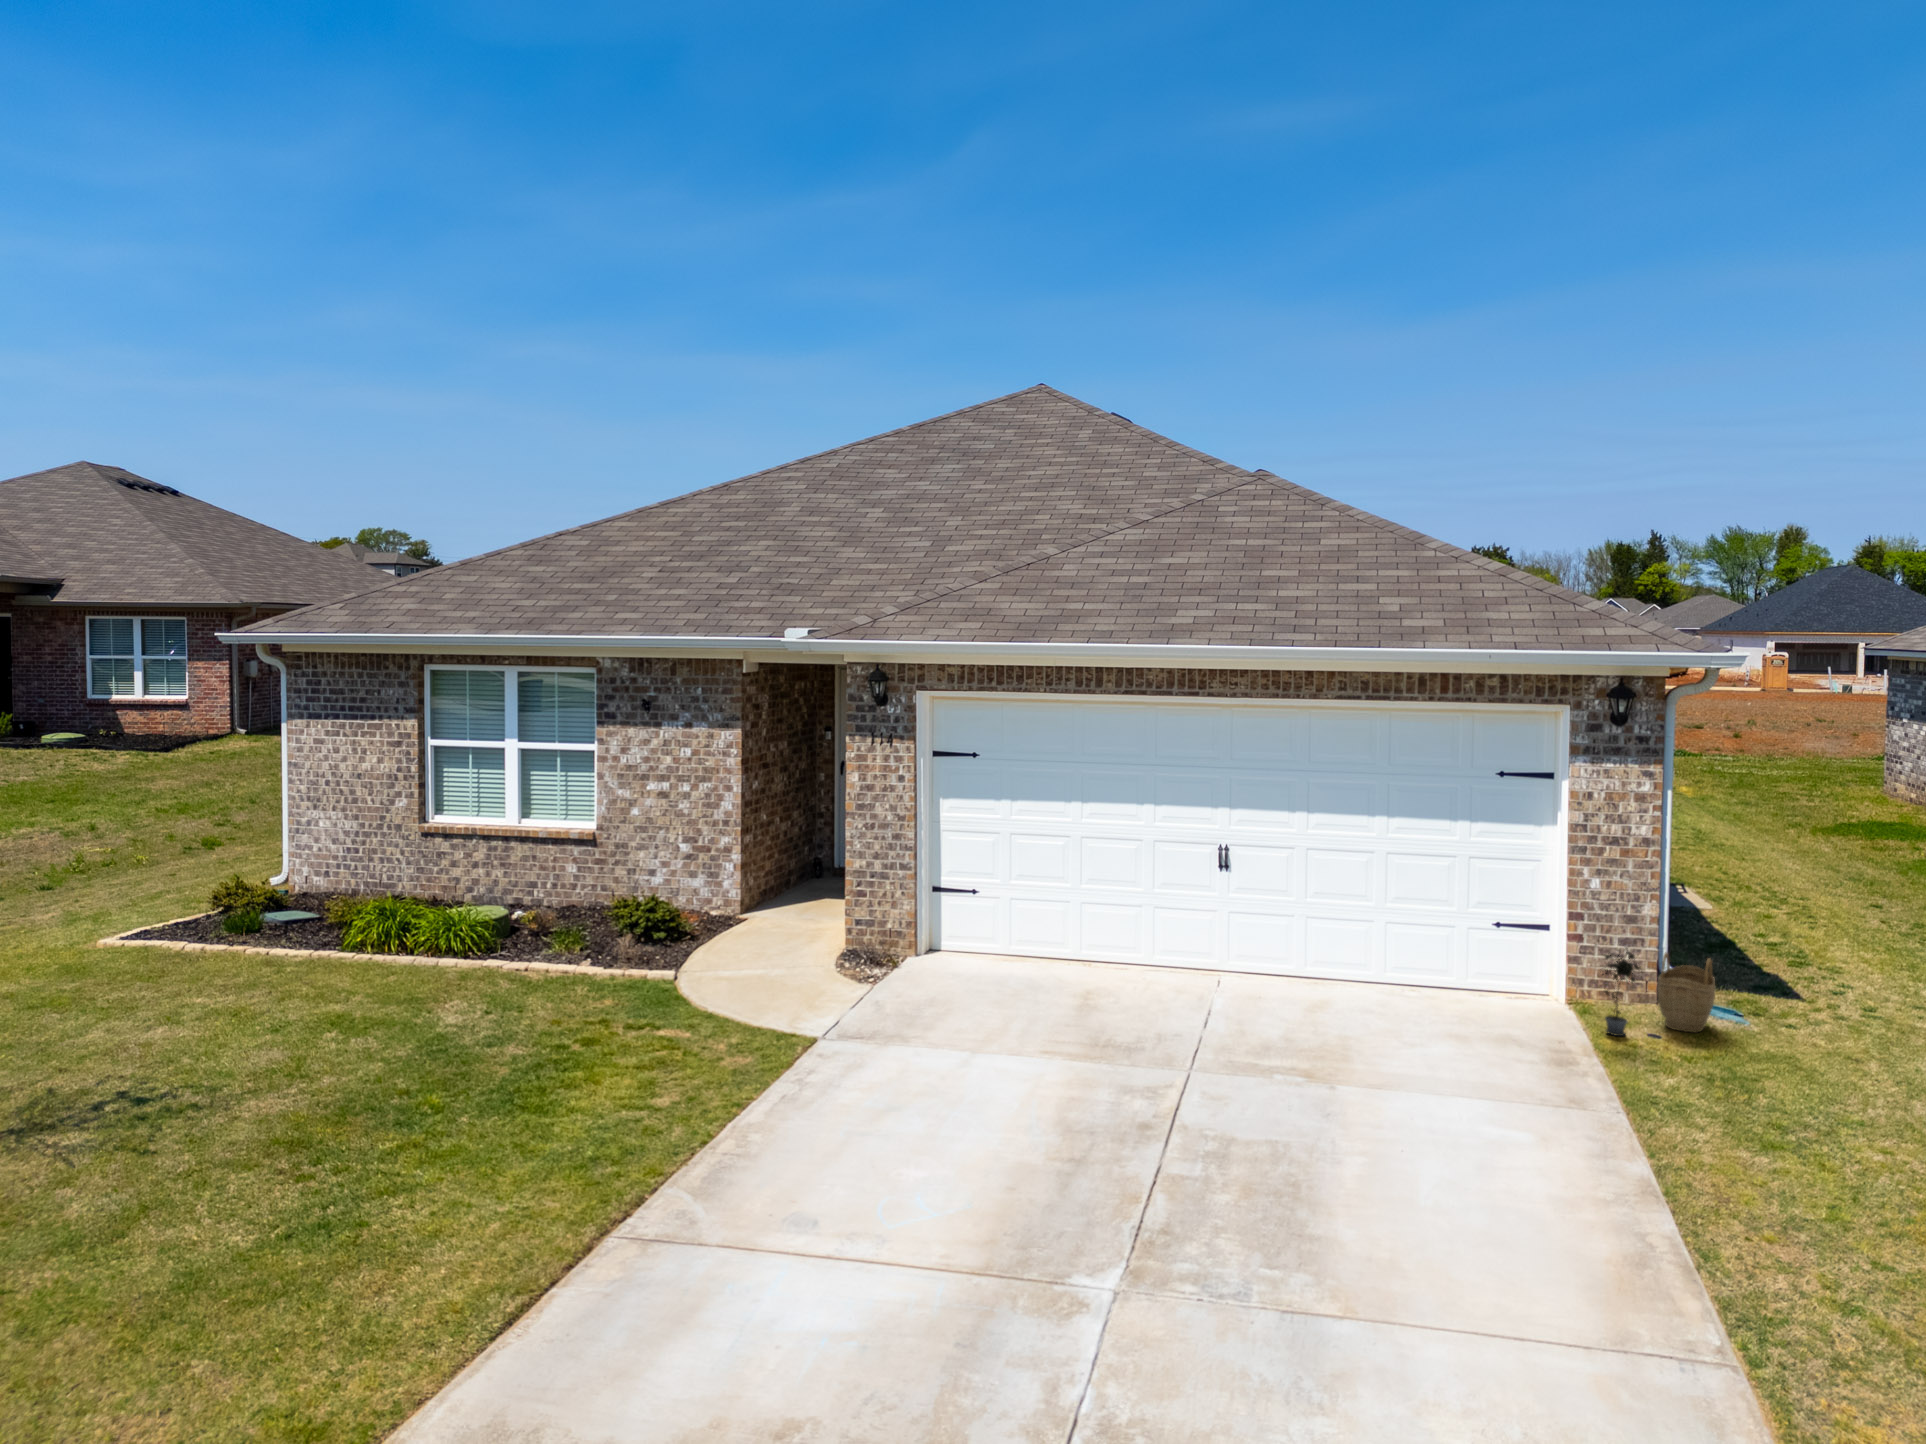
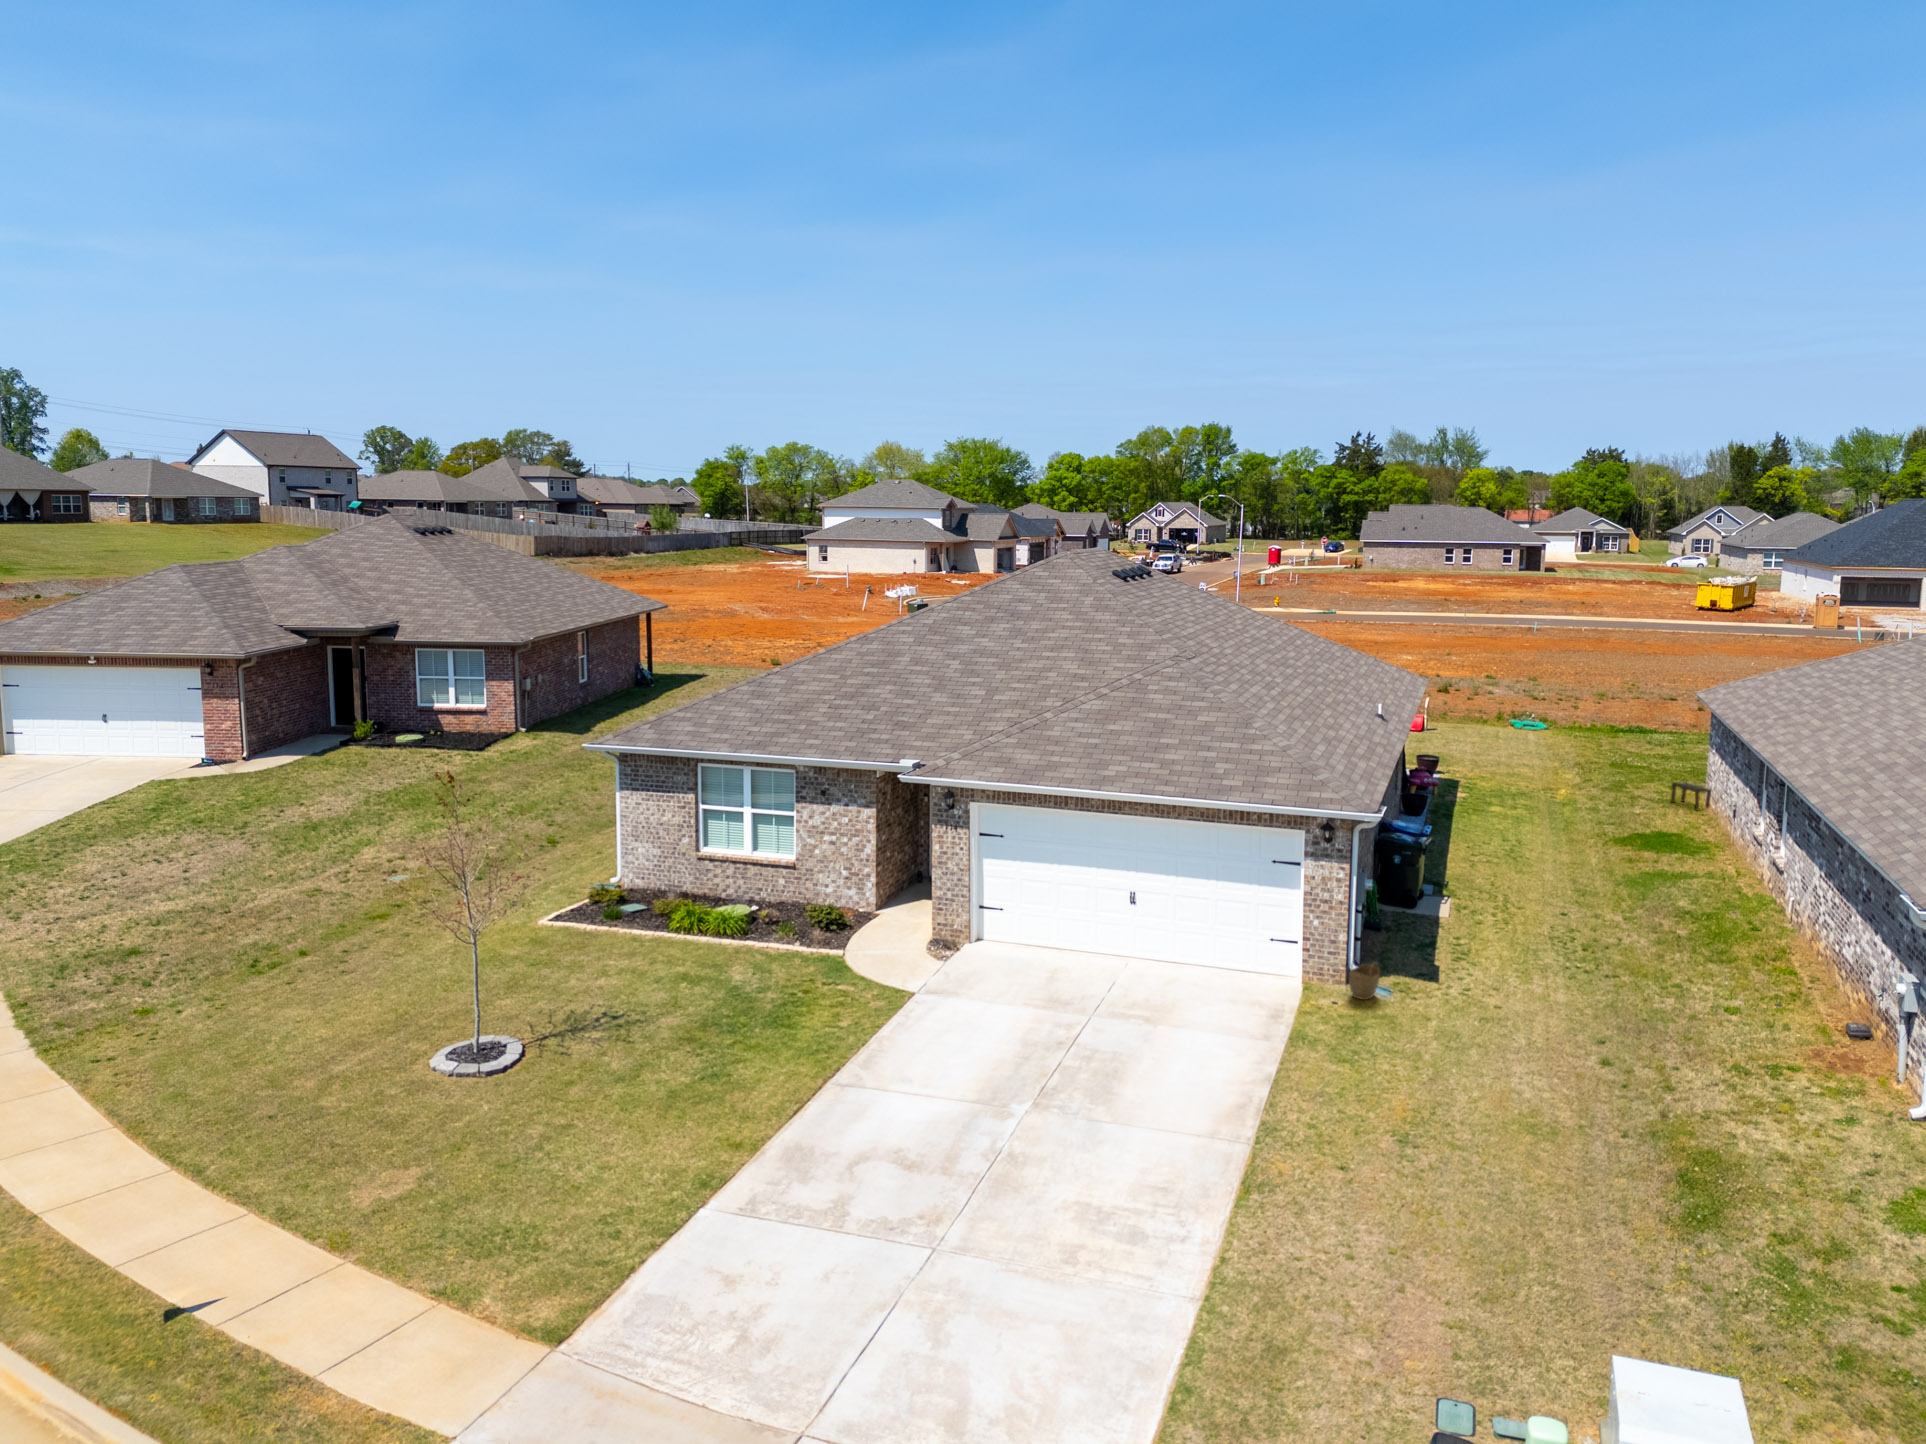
bench: none [1841,772,1905,806] -> present [1671,782,1712,810]
potted plant: present [1602,950,1640,1036] -> none [1314,956,1335,1001]

